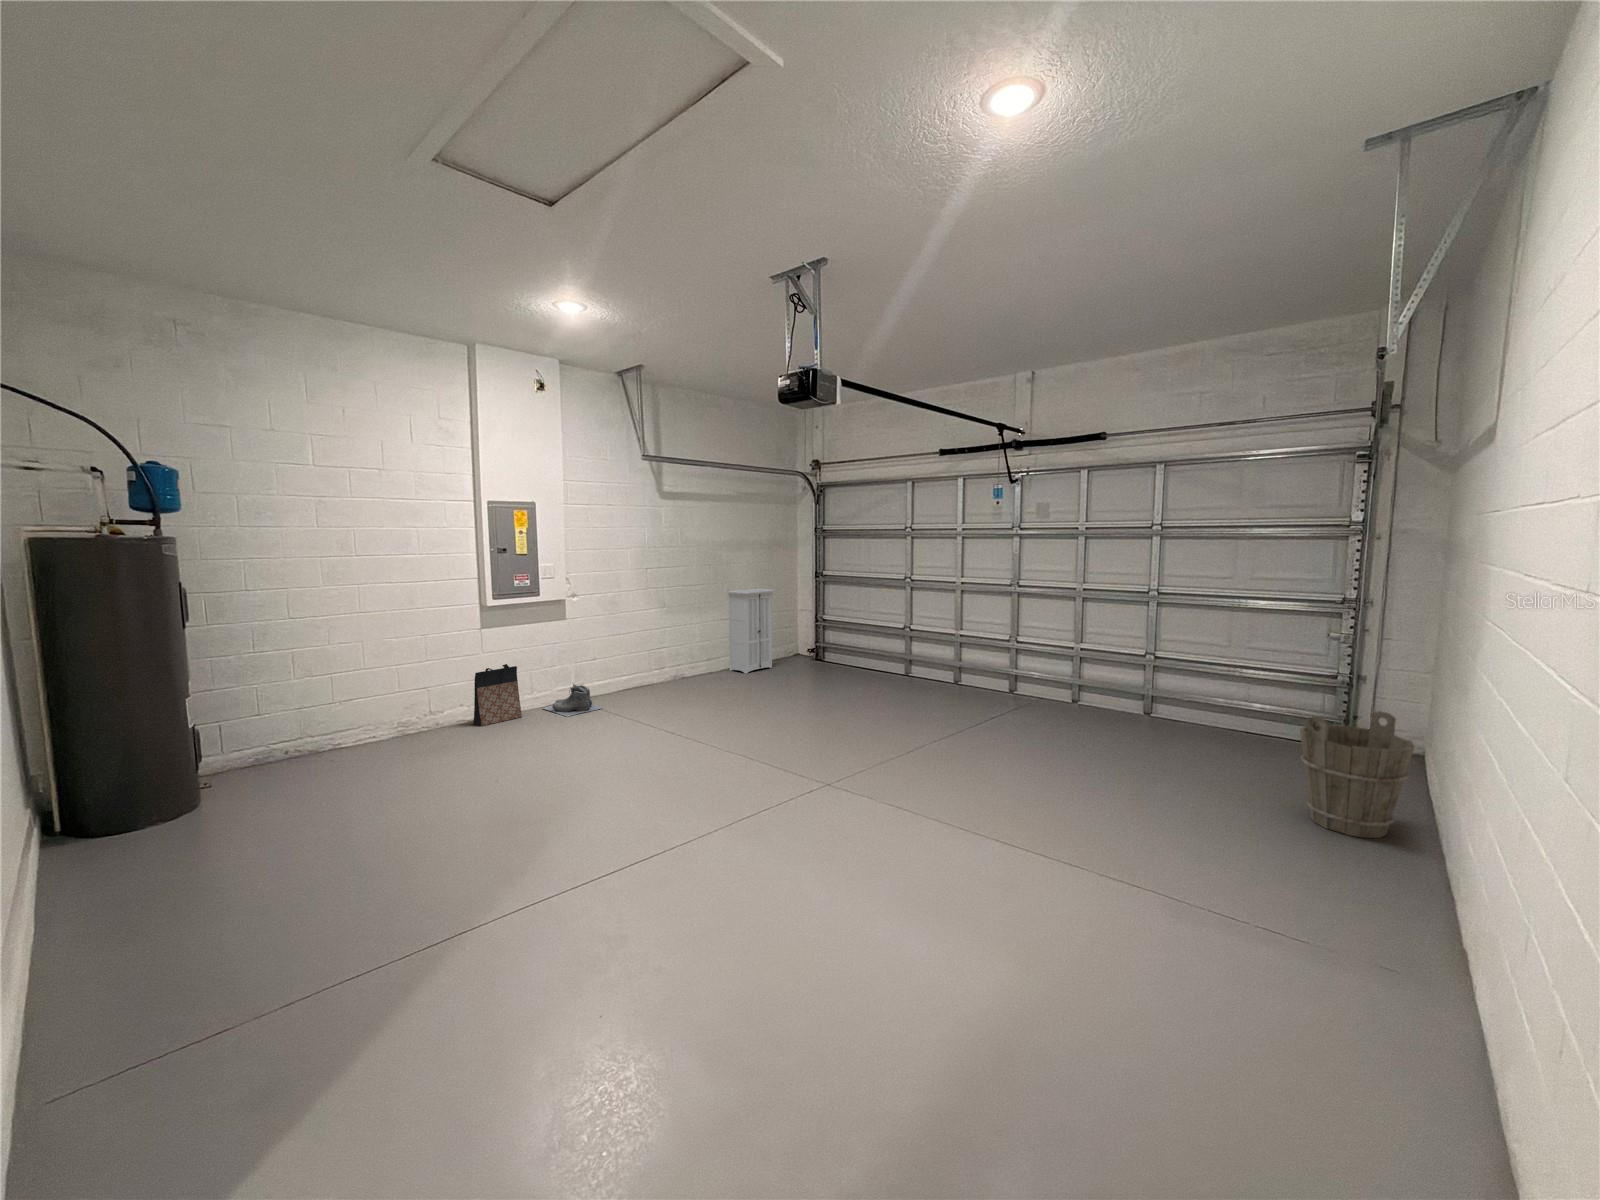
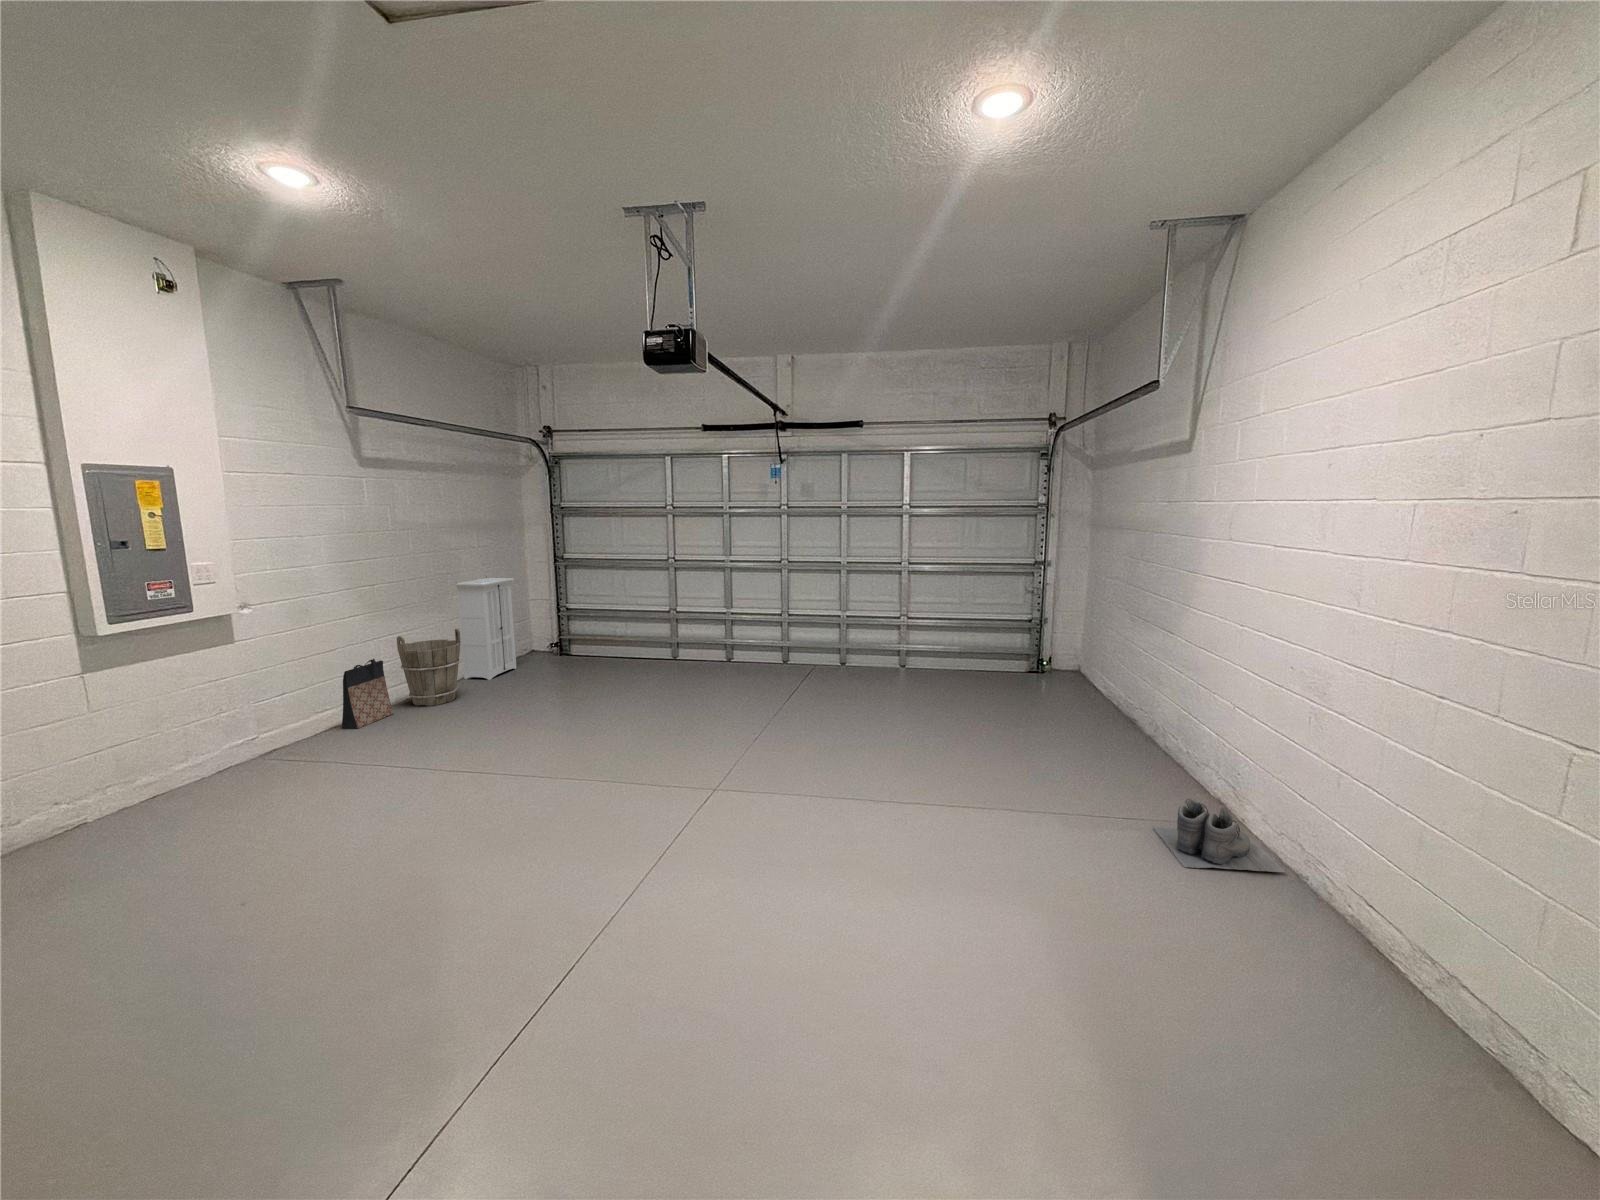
bag: present [474,664,522,726] -> present [342,659,393,729]
boots: present [543,684,601,717] -> present [1154,799,1285,872]
bucket: present [1300,711,1415,838] -> present [397,629,461,706]

